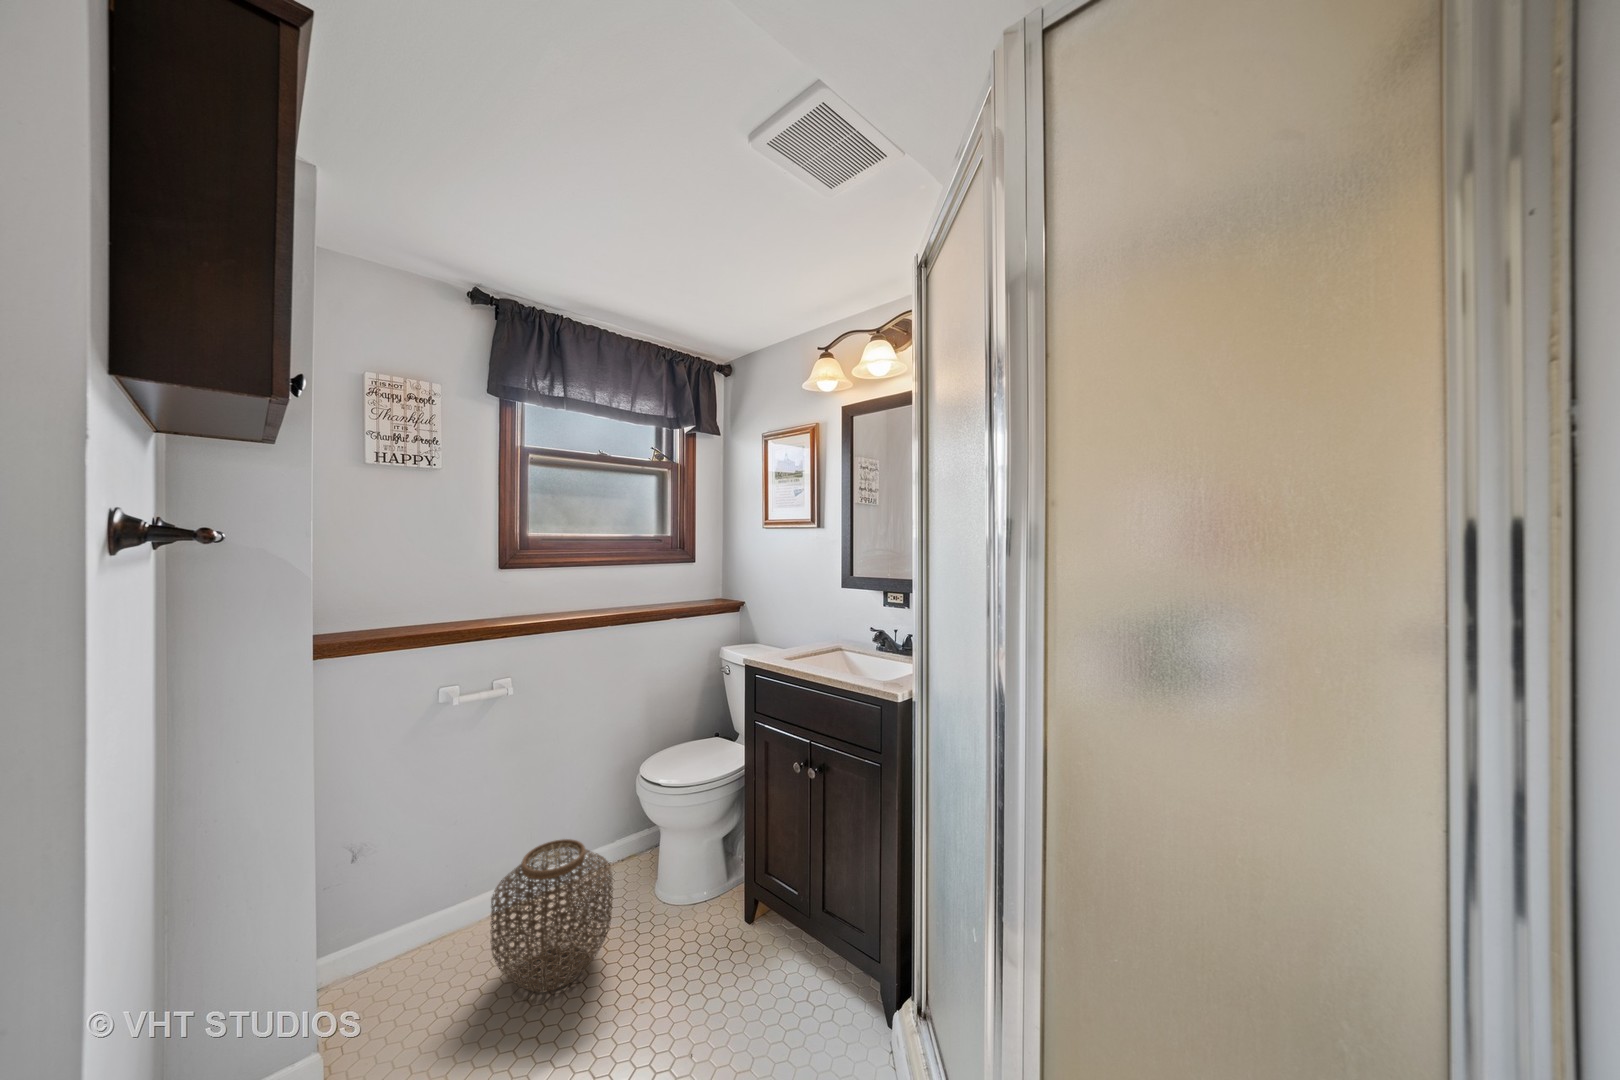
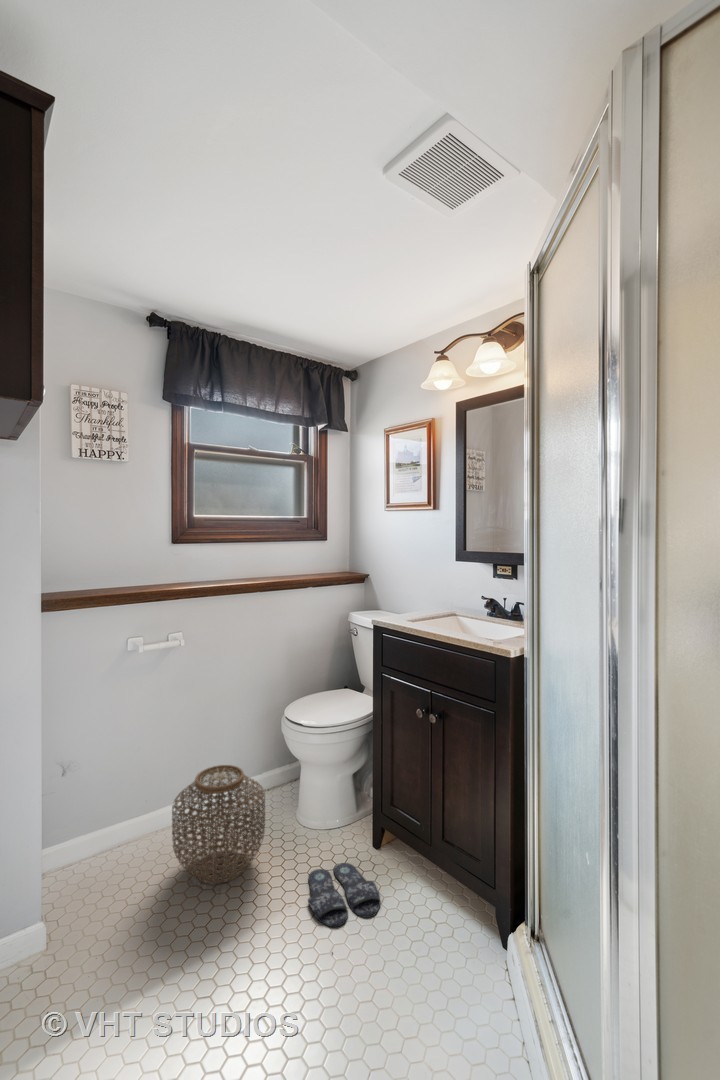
slippers: none [662,948,750,1037] -> present [308,863,380,927]

